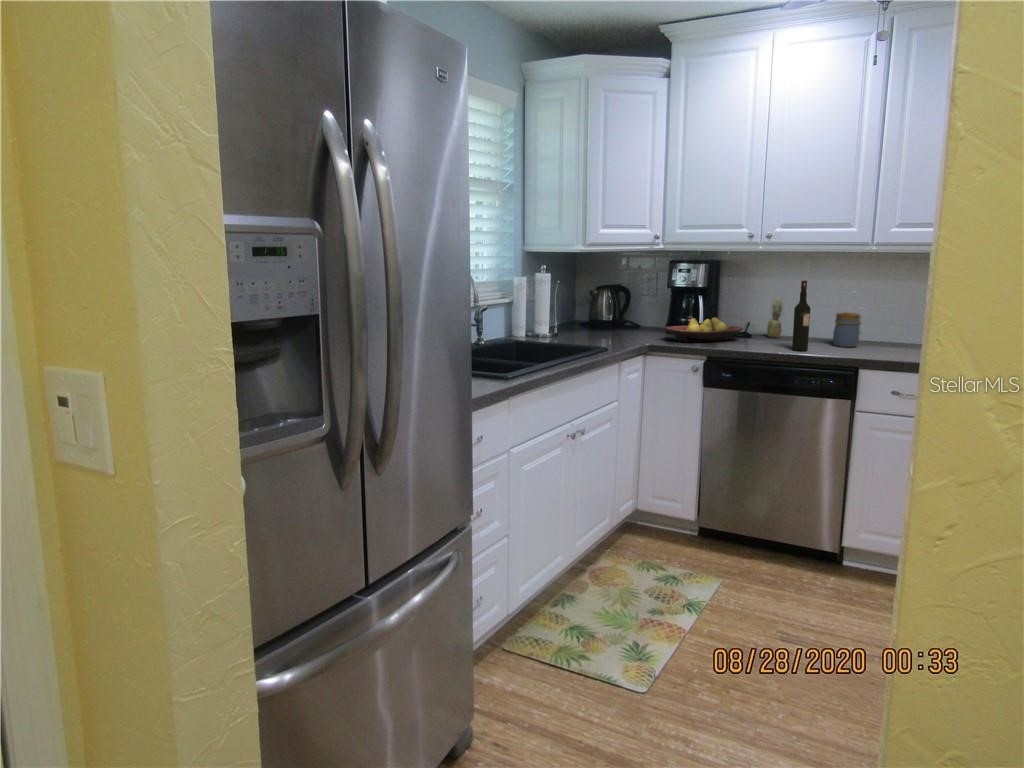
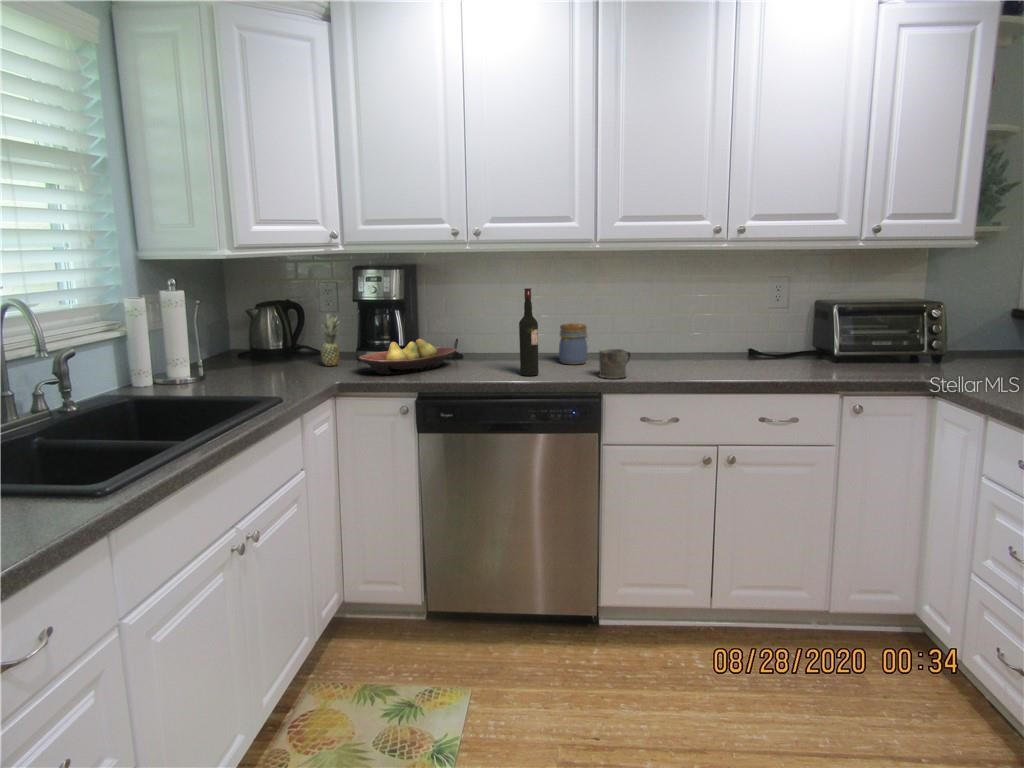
fruit: present [767,298,783,338] -> present [321,315,340,366]
mug: none [860,333,892,358] -> present [599,349,631,379]

